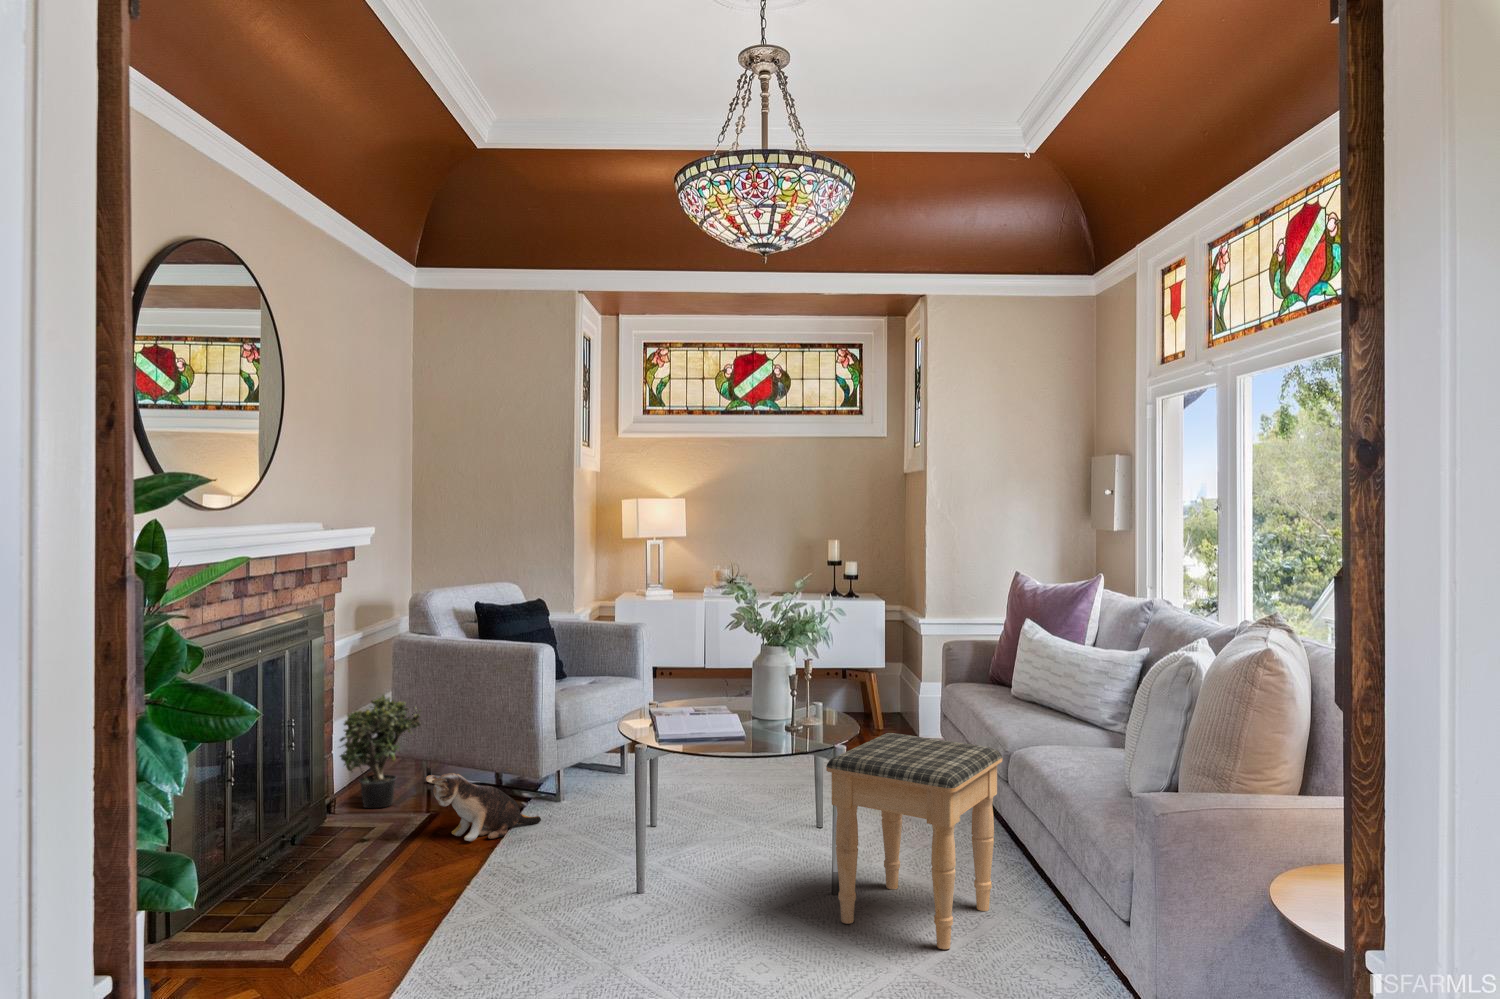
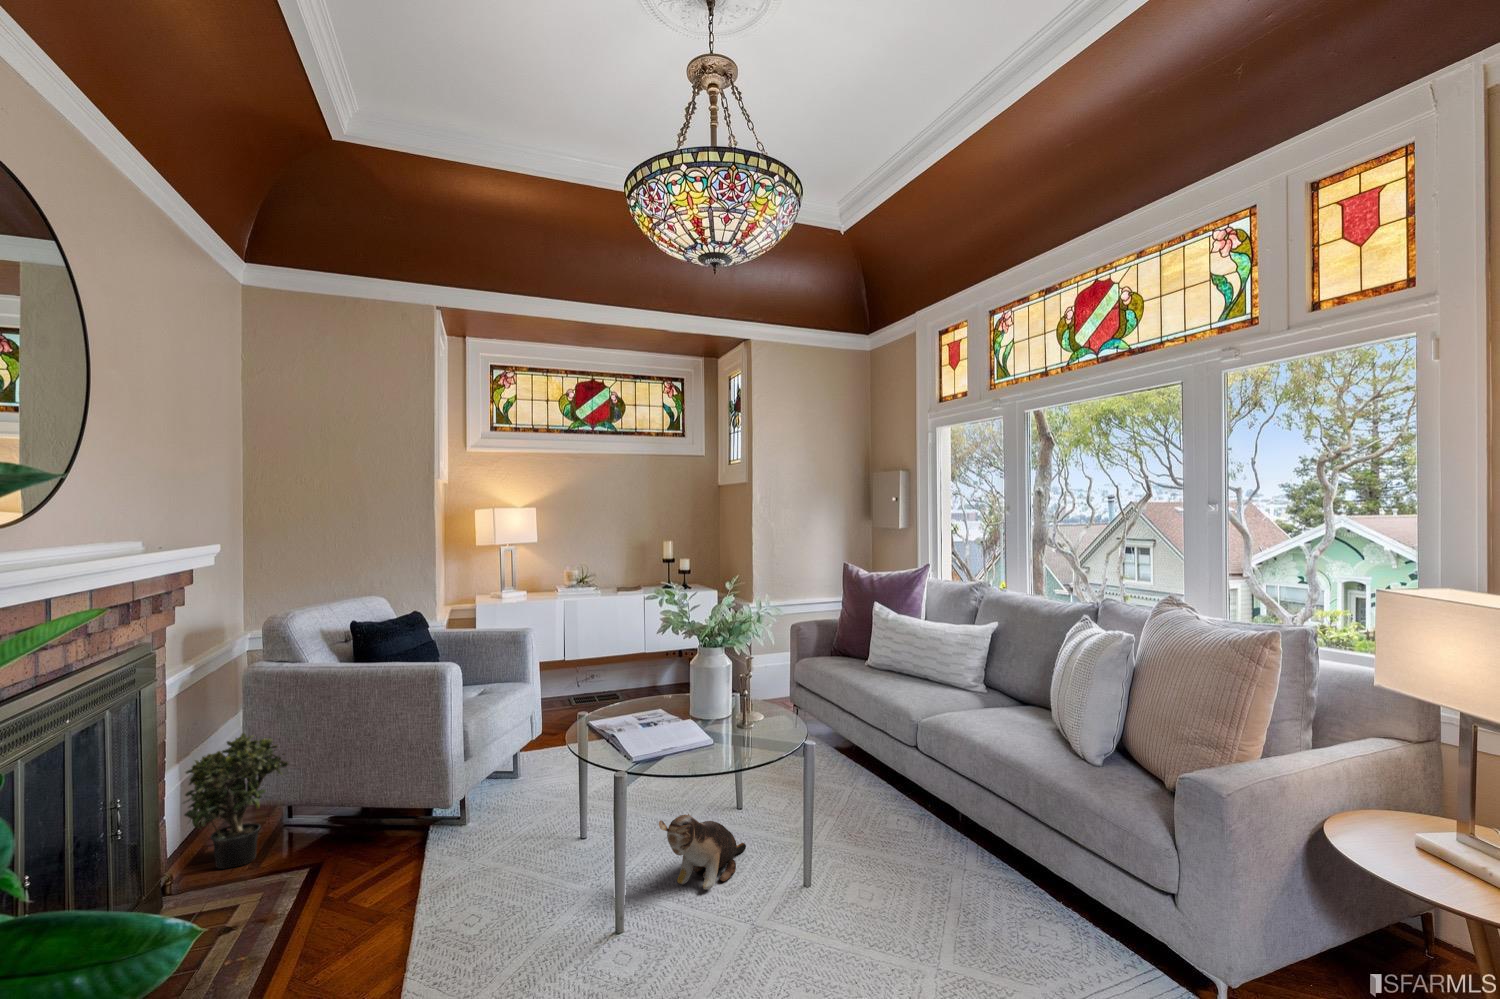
footstool: present [826,733,1002,949] -> none [821,727,965,944]
plush toy: present [426,773,541,841] -> present [659,814,746,890]

